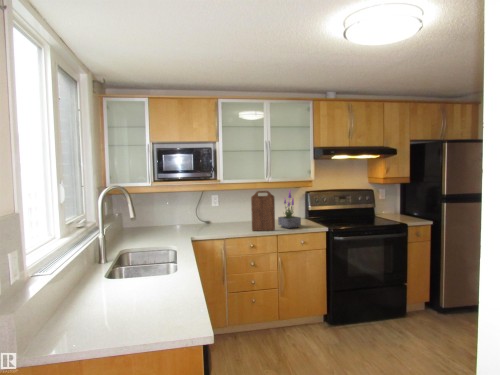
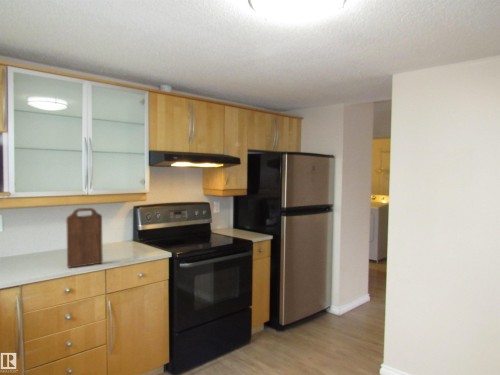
potted plant: present [278,191,301,229] -> none [104,205,136,259]

